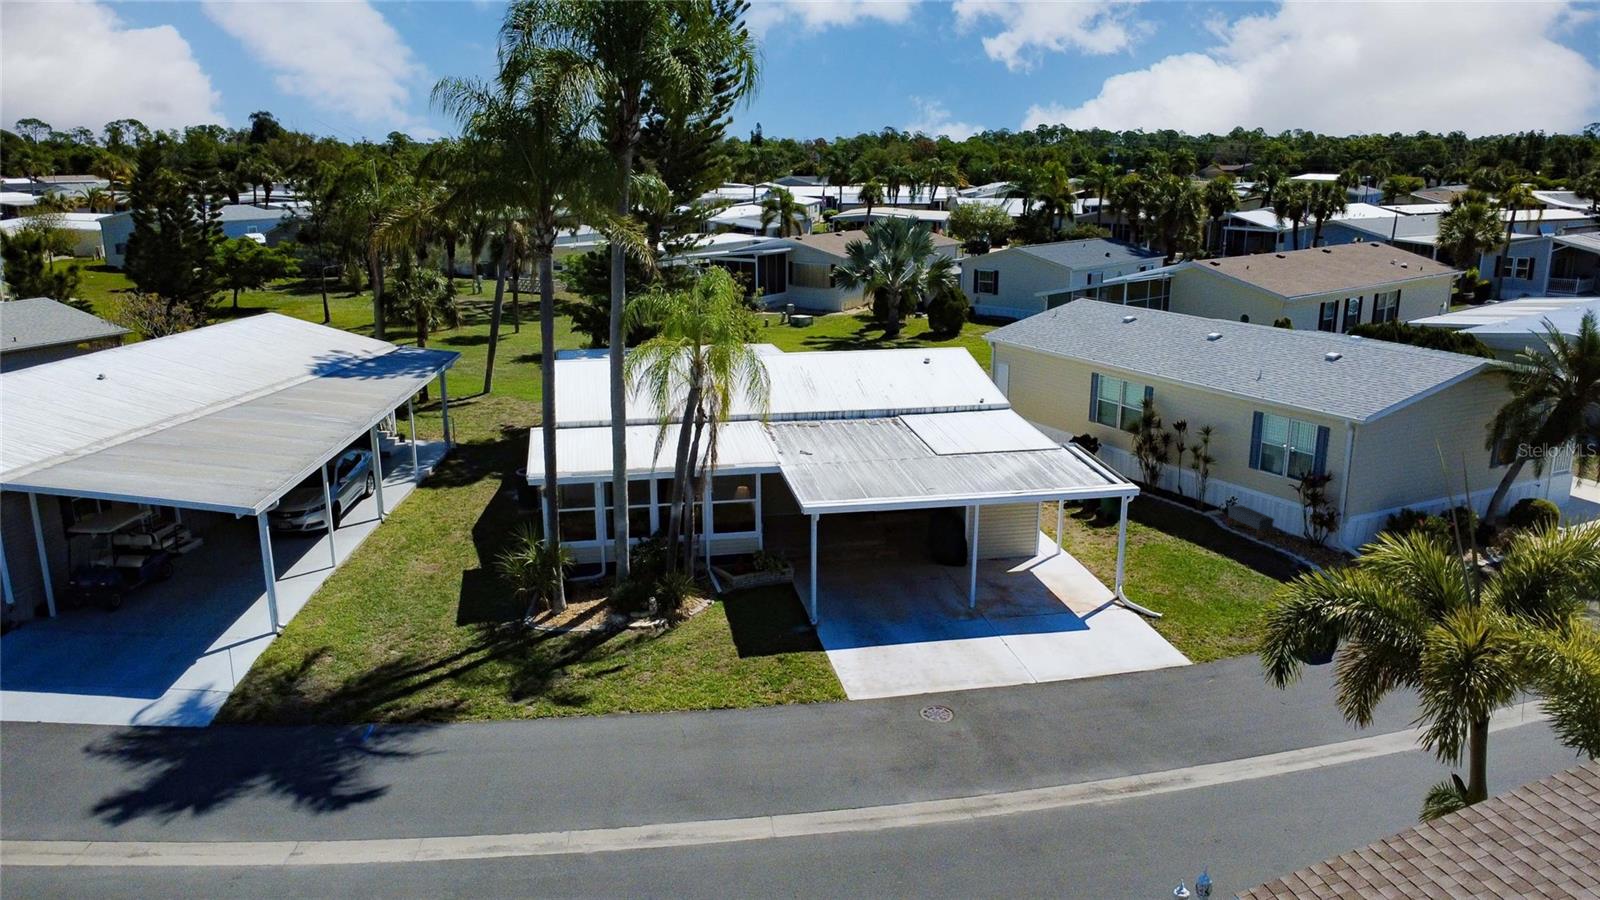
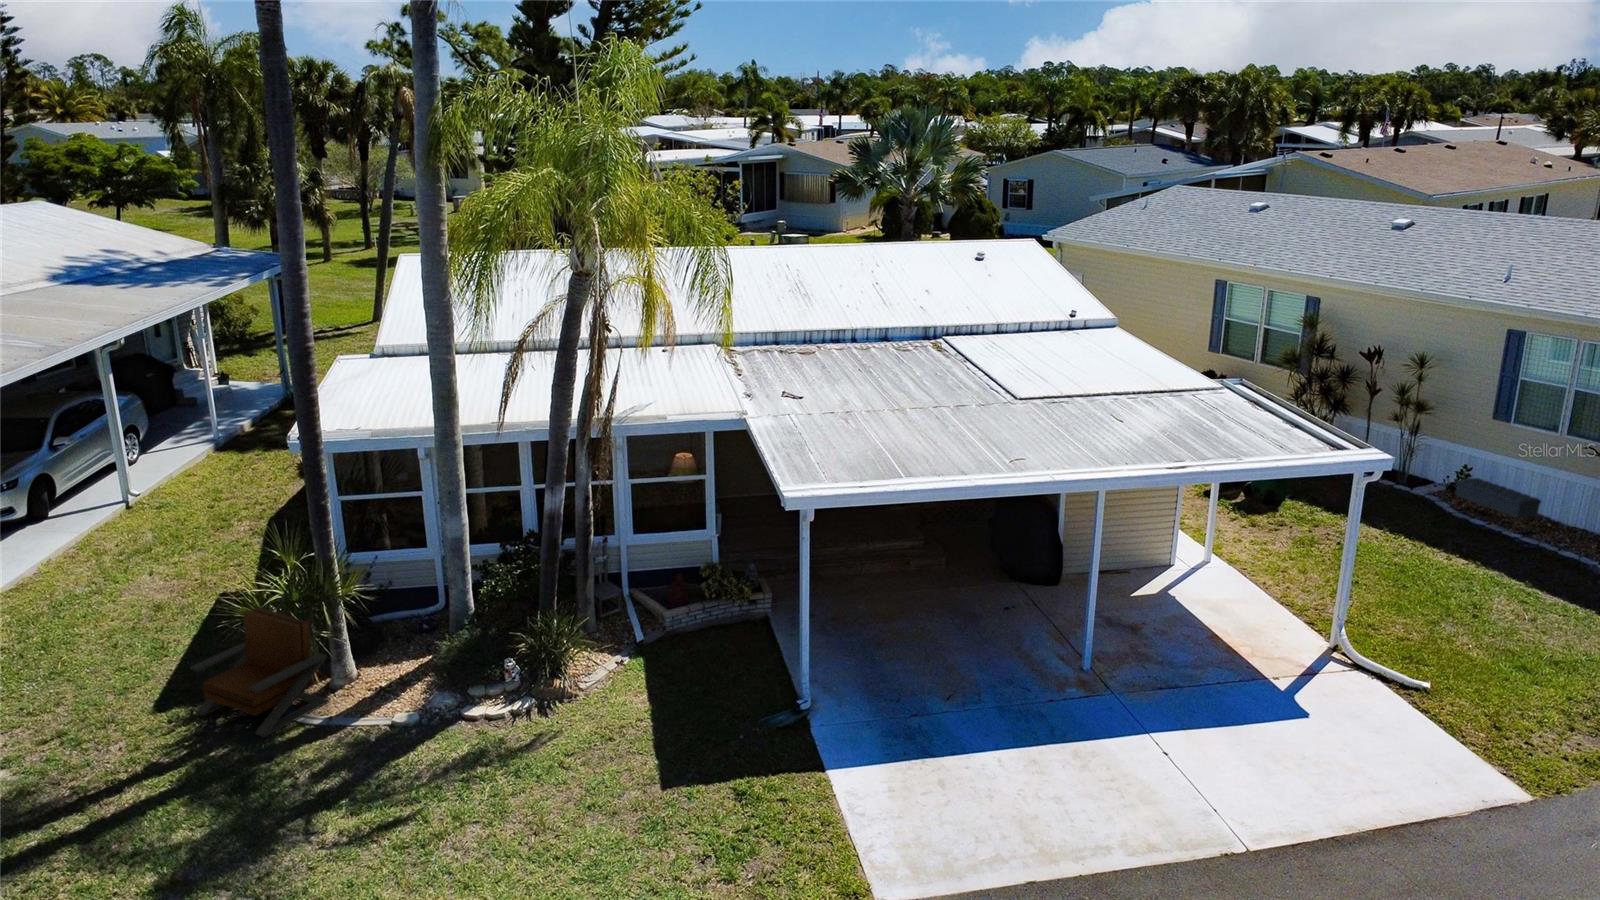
lounge chair: none [484,569,555,635] -> present [190,607,329,737]

